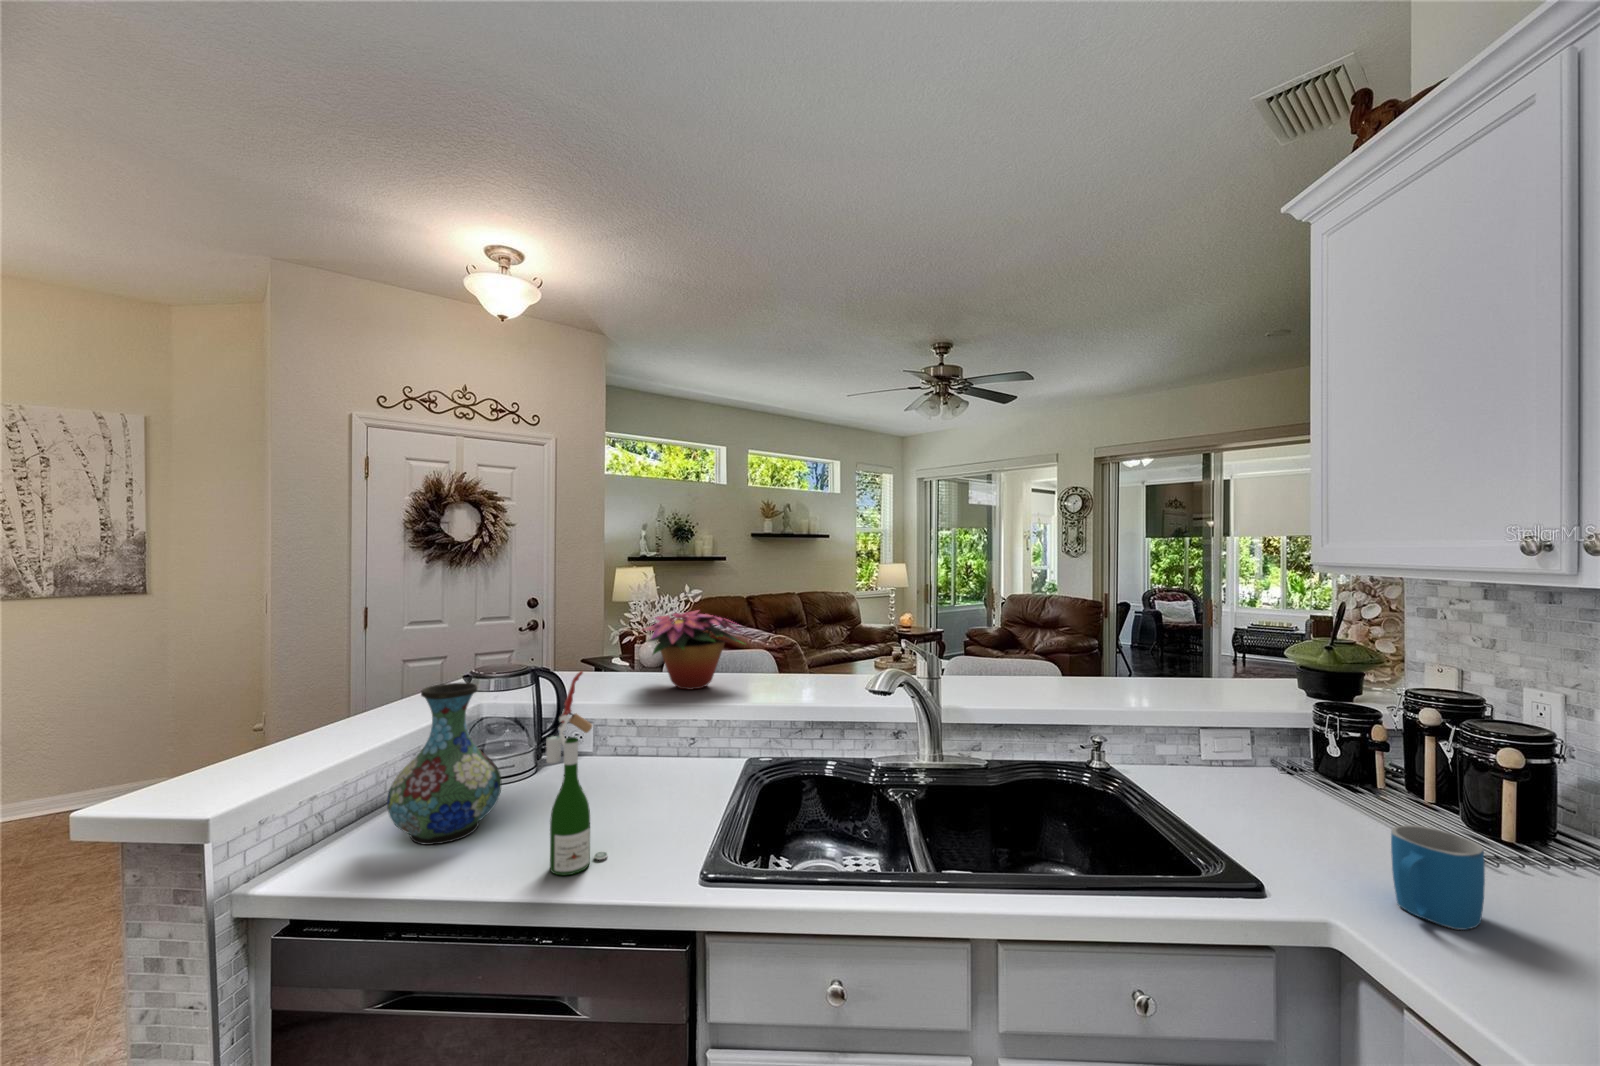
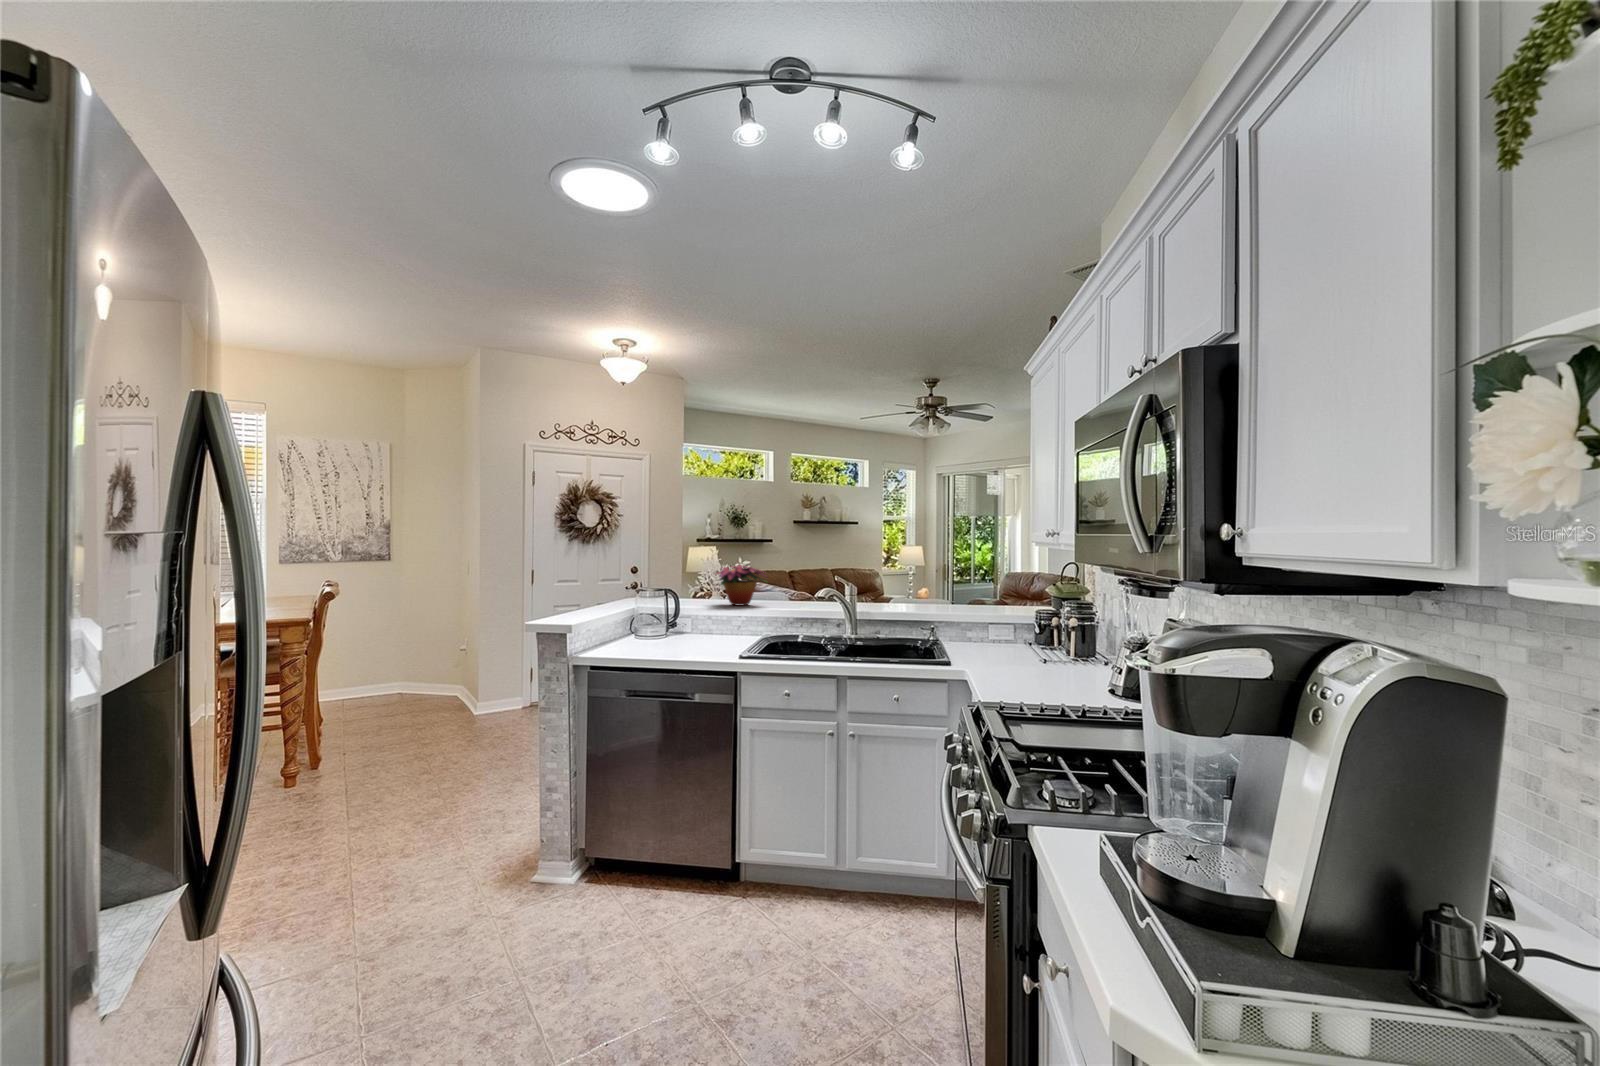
wine bottle: present [546,671,607,875] -> none [681,579,704,656]
vase: present [387,683,501,845] -> none [616,588,658,650]
mug: present [1391,825,1485,930] -> none [990,639,1023,670]

